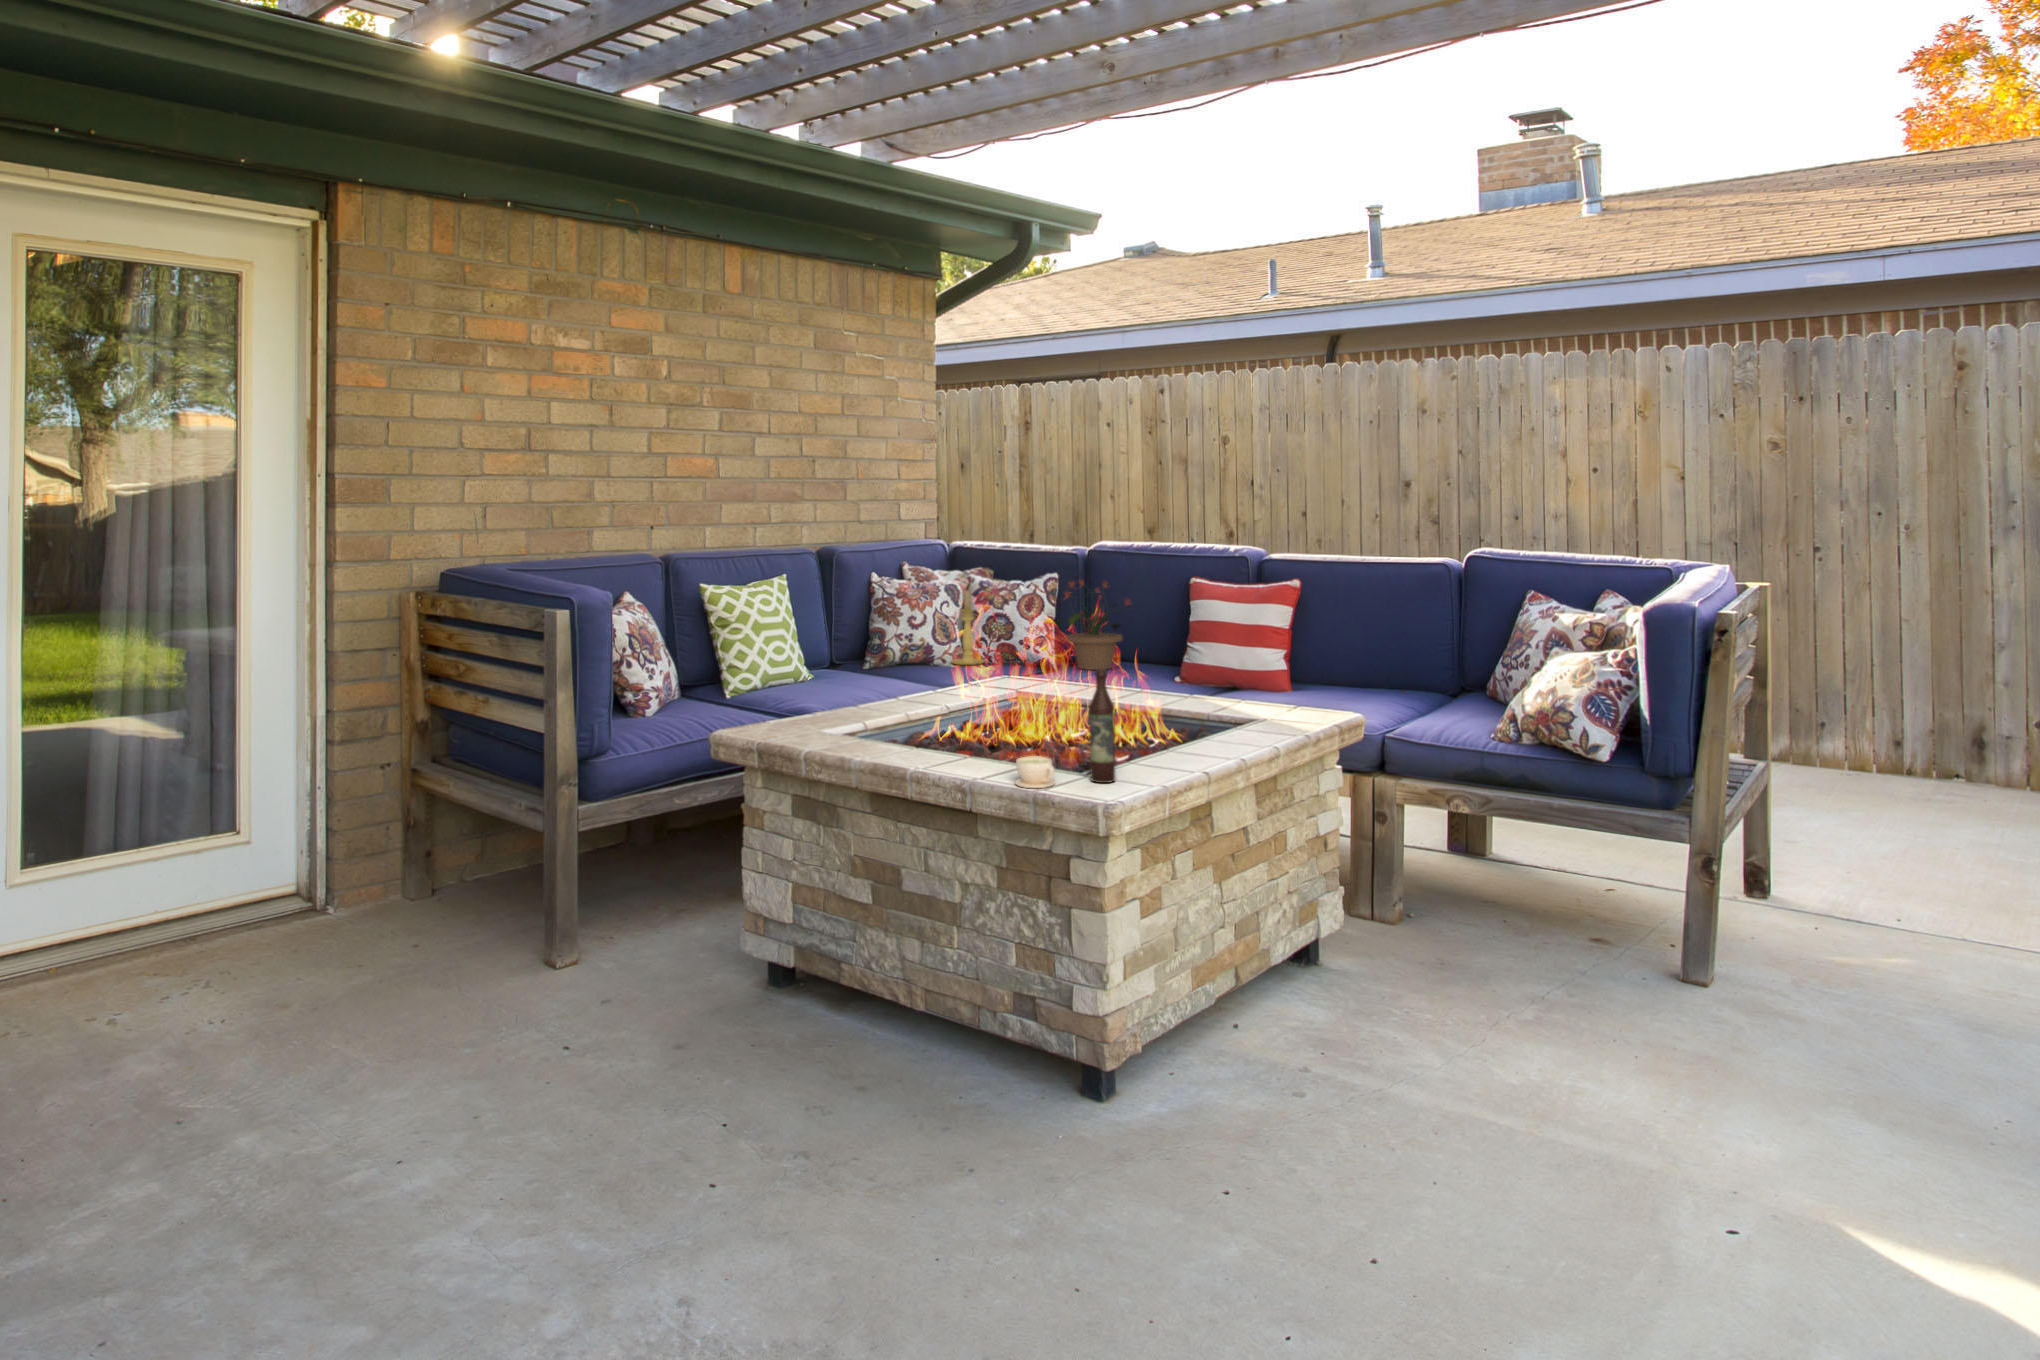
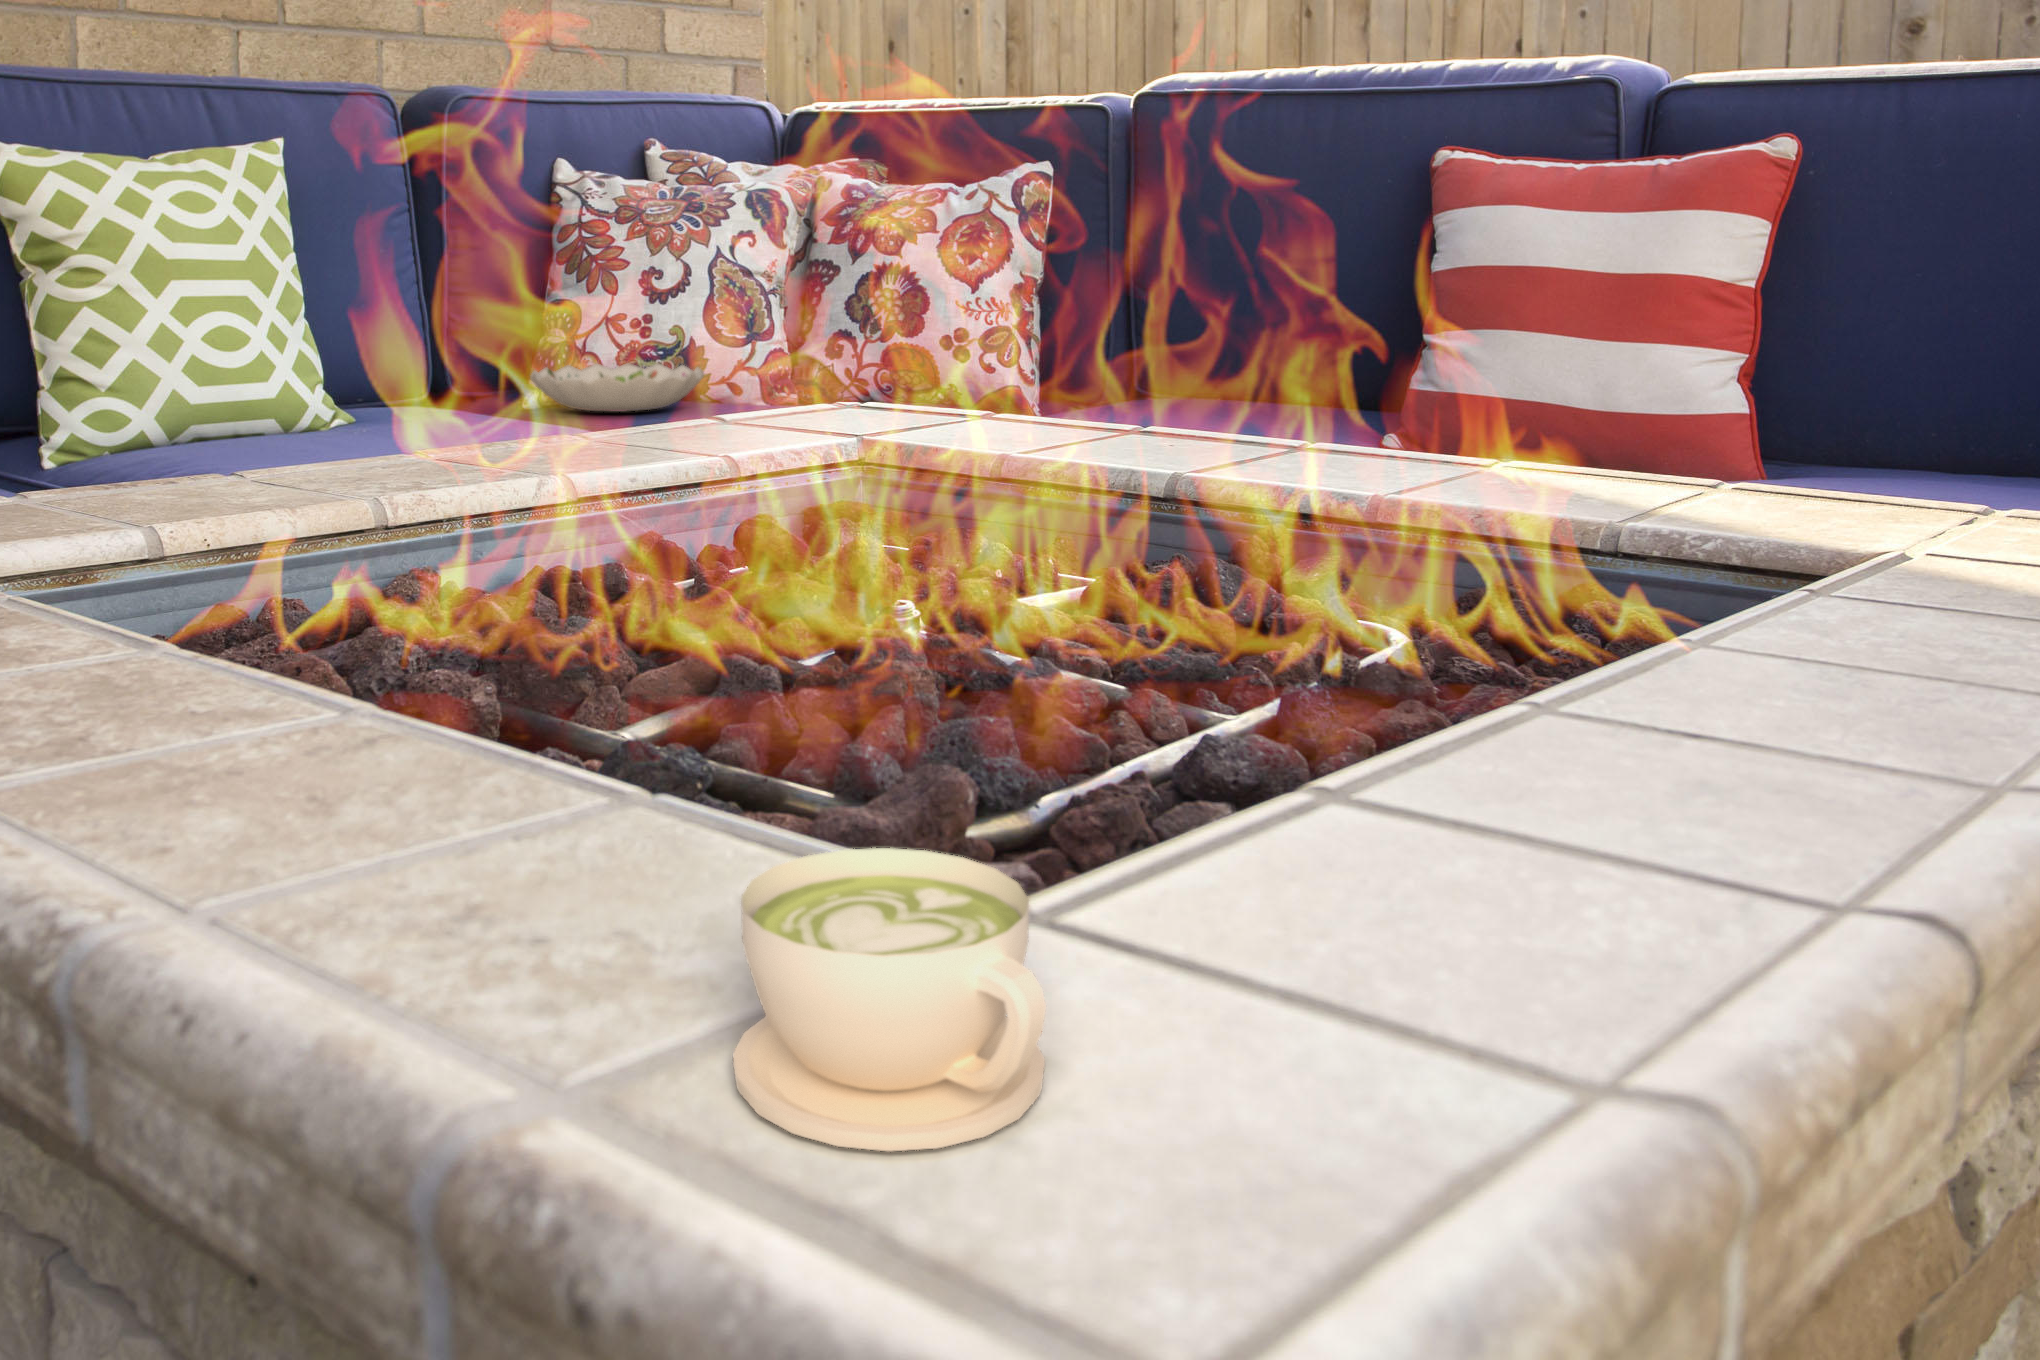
potted plant: present [1060,581,1130,670] -> none [1026,157,1265,411]
candle holder: present [952,589,985,665] -> none [753,193,849,398]
decorative bowl: none [876,653,937,673] -> present [530,363,704,412]
wine bottle: present [1089,669,1115,783] -> none [1317,189,1544,1088]

